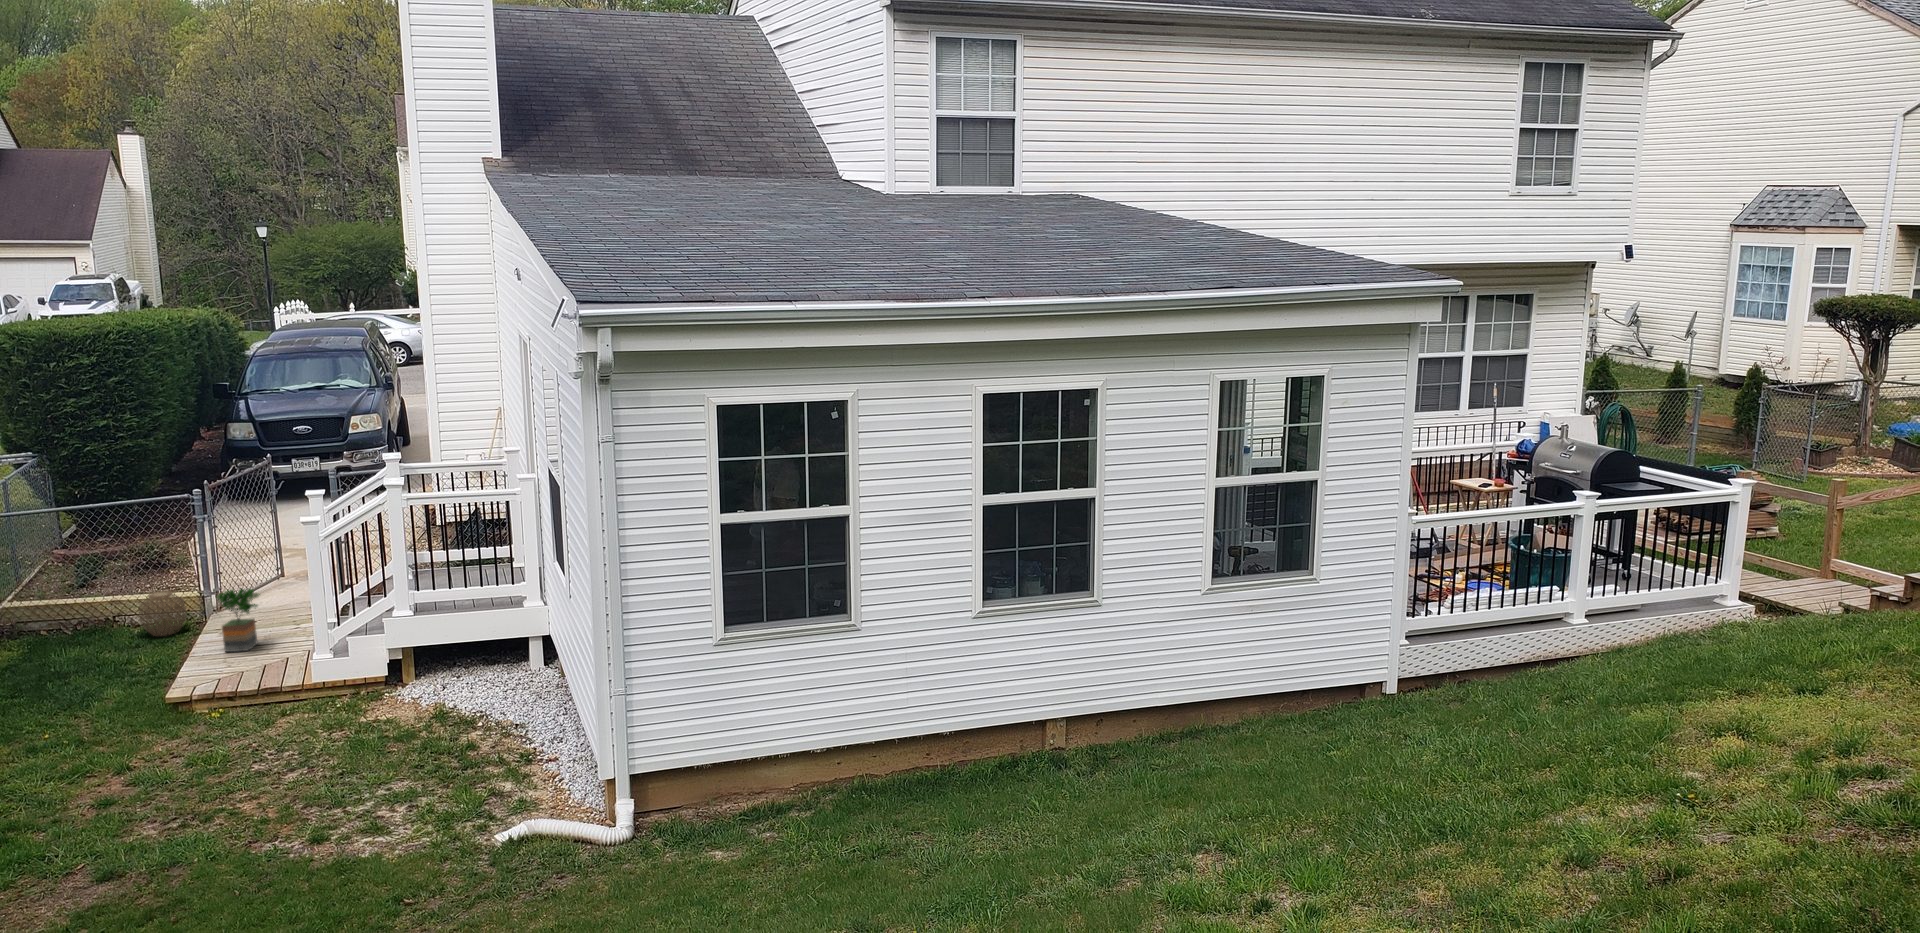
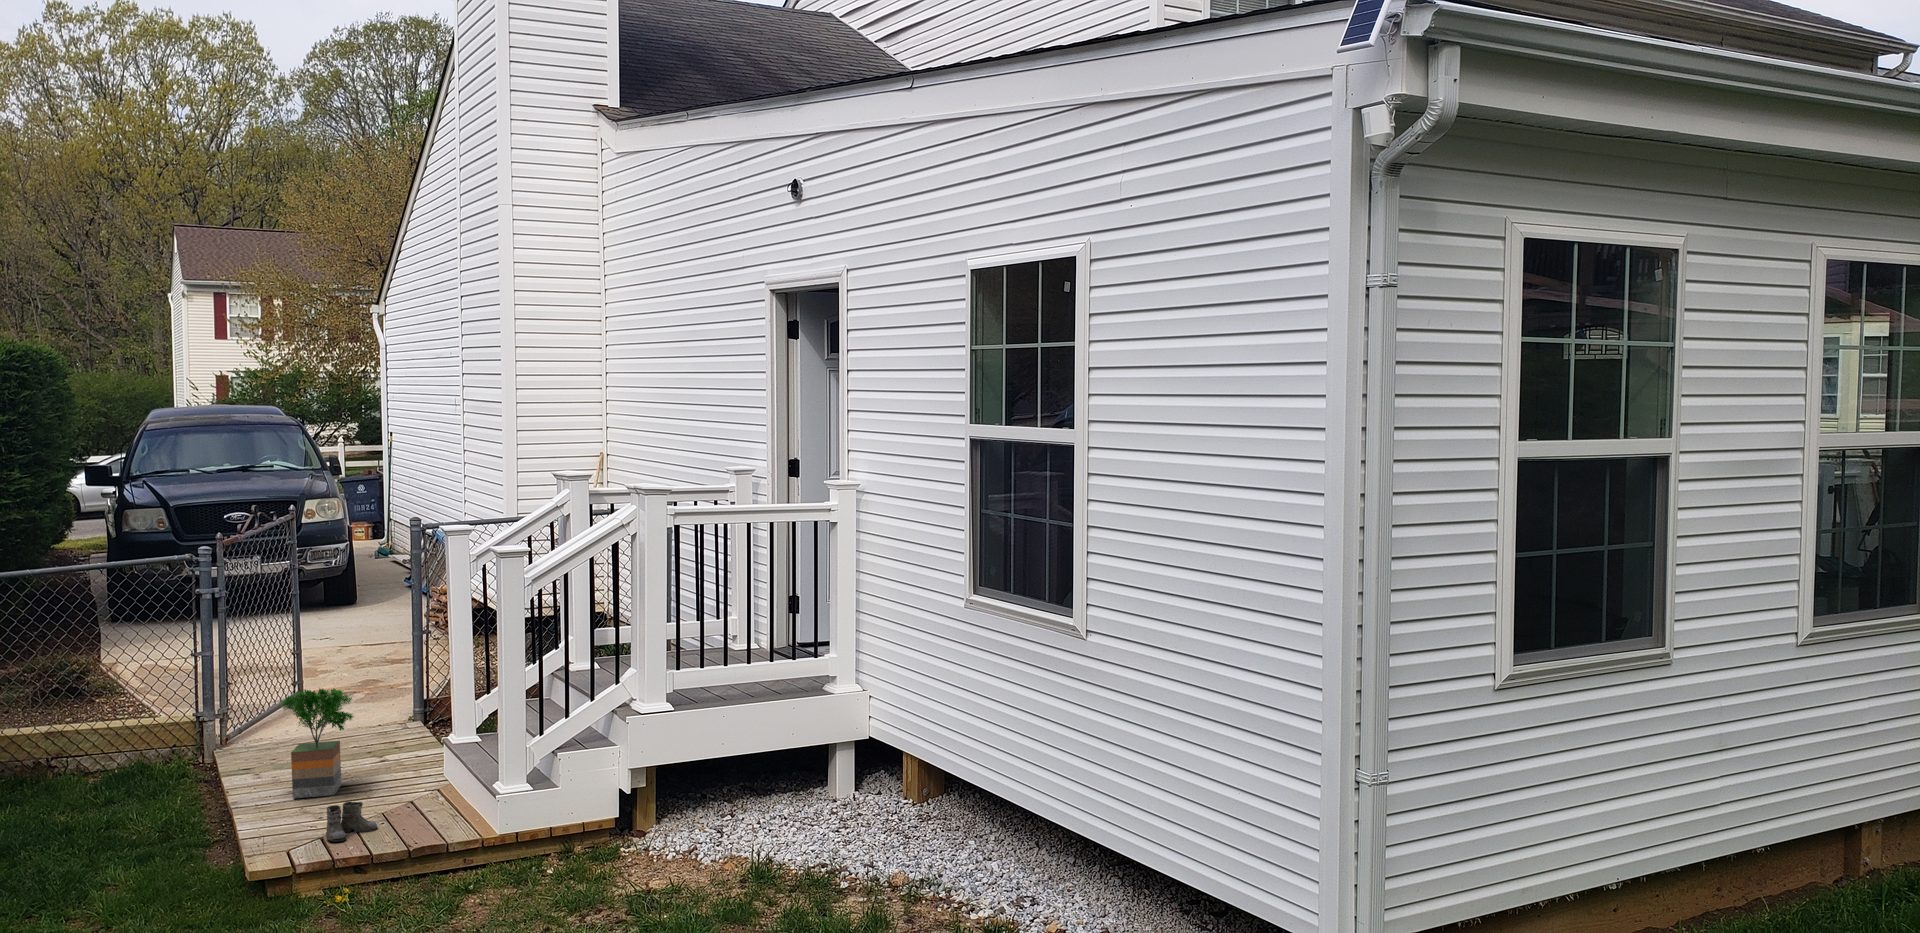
woven basket: present [139,591,186,636] -> none [114,707,192,784]
boots: none [215,659,252,682] -> present [326,802,378,842]

